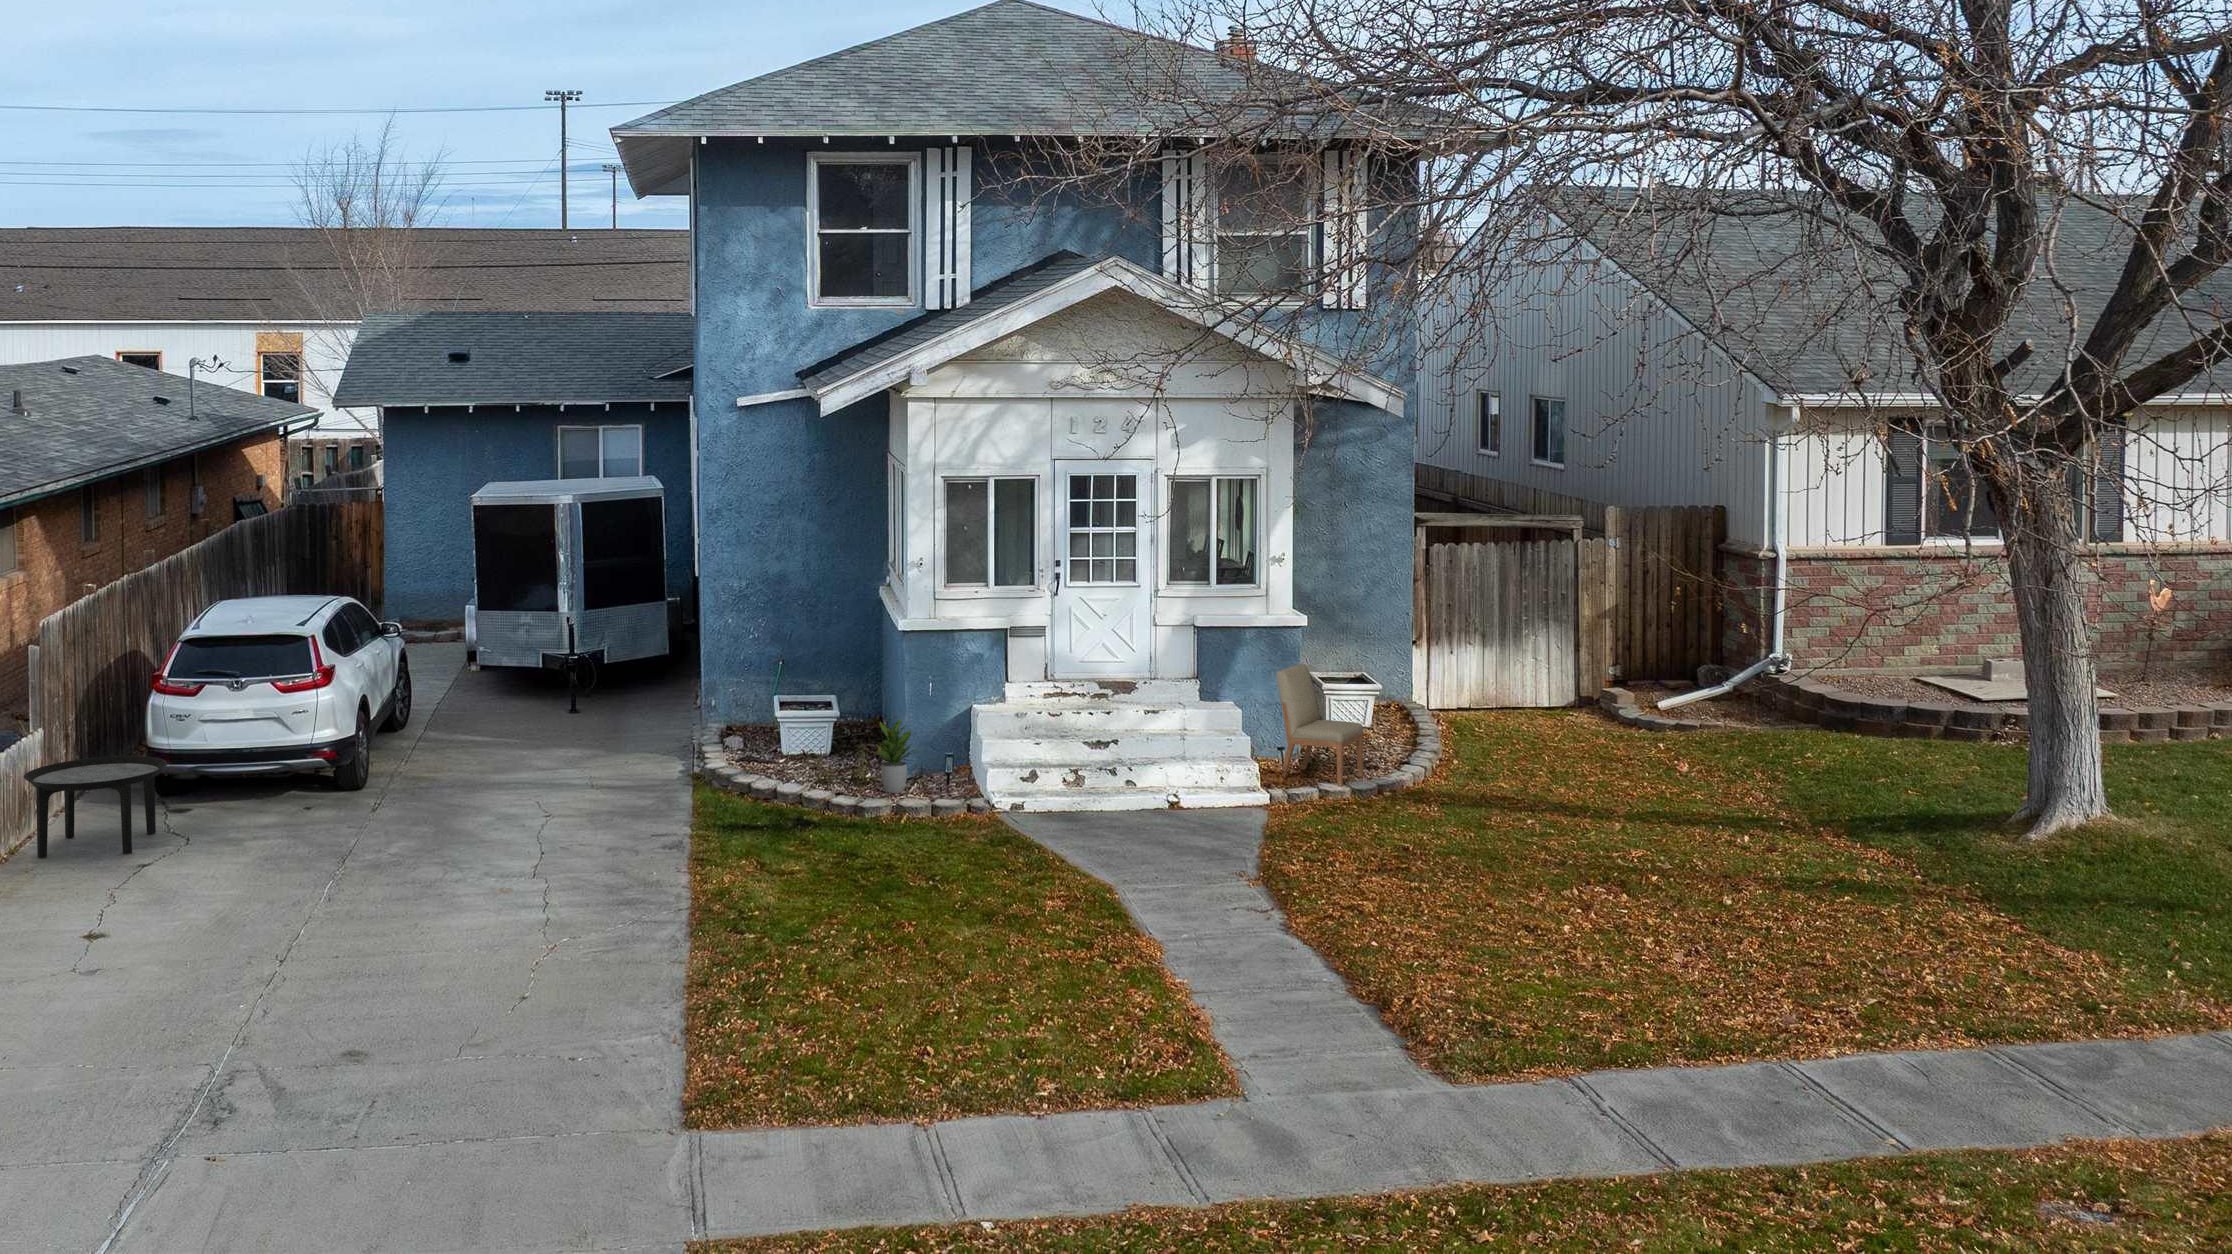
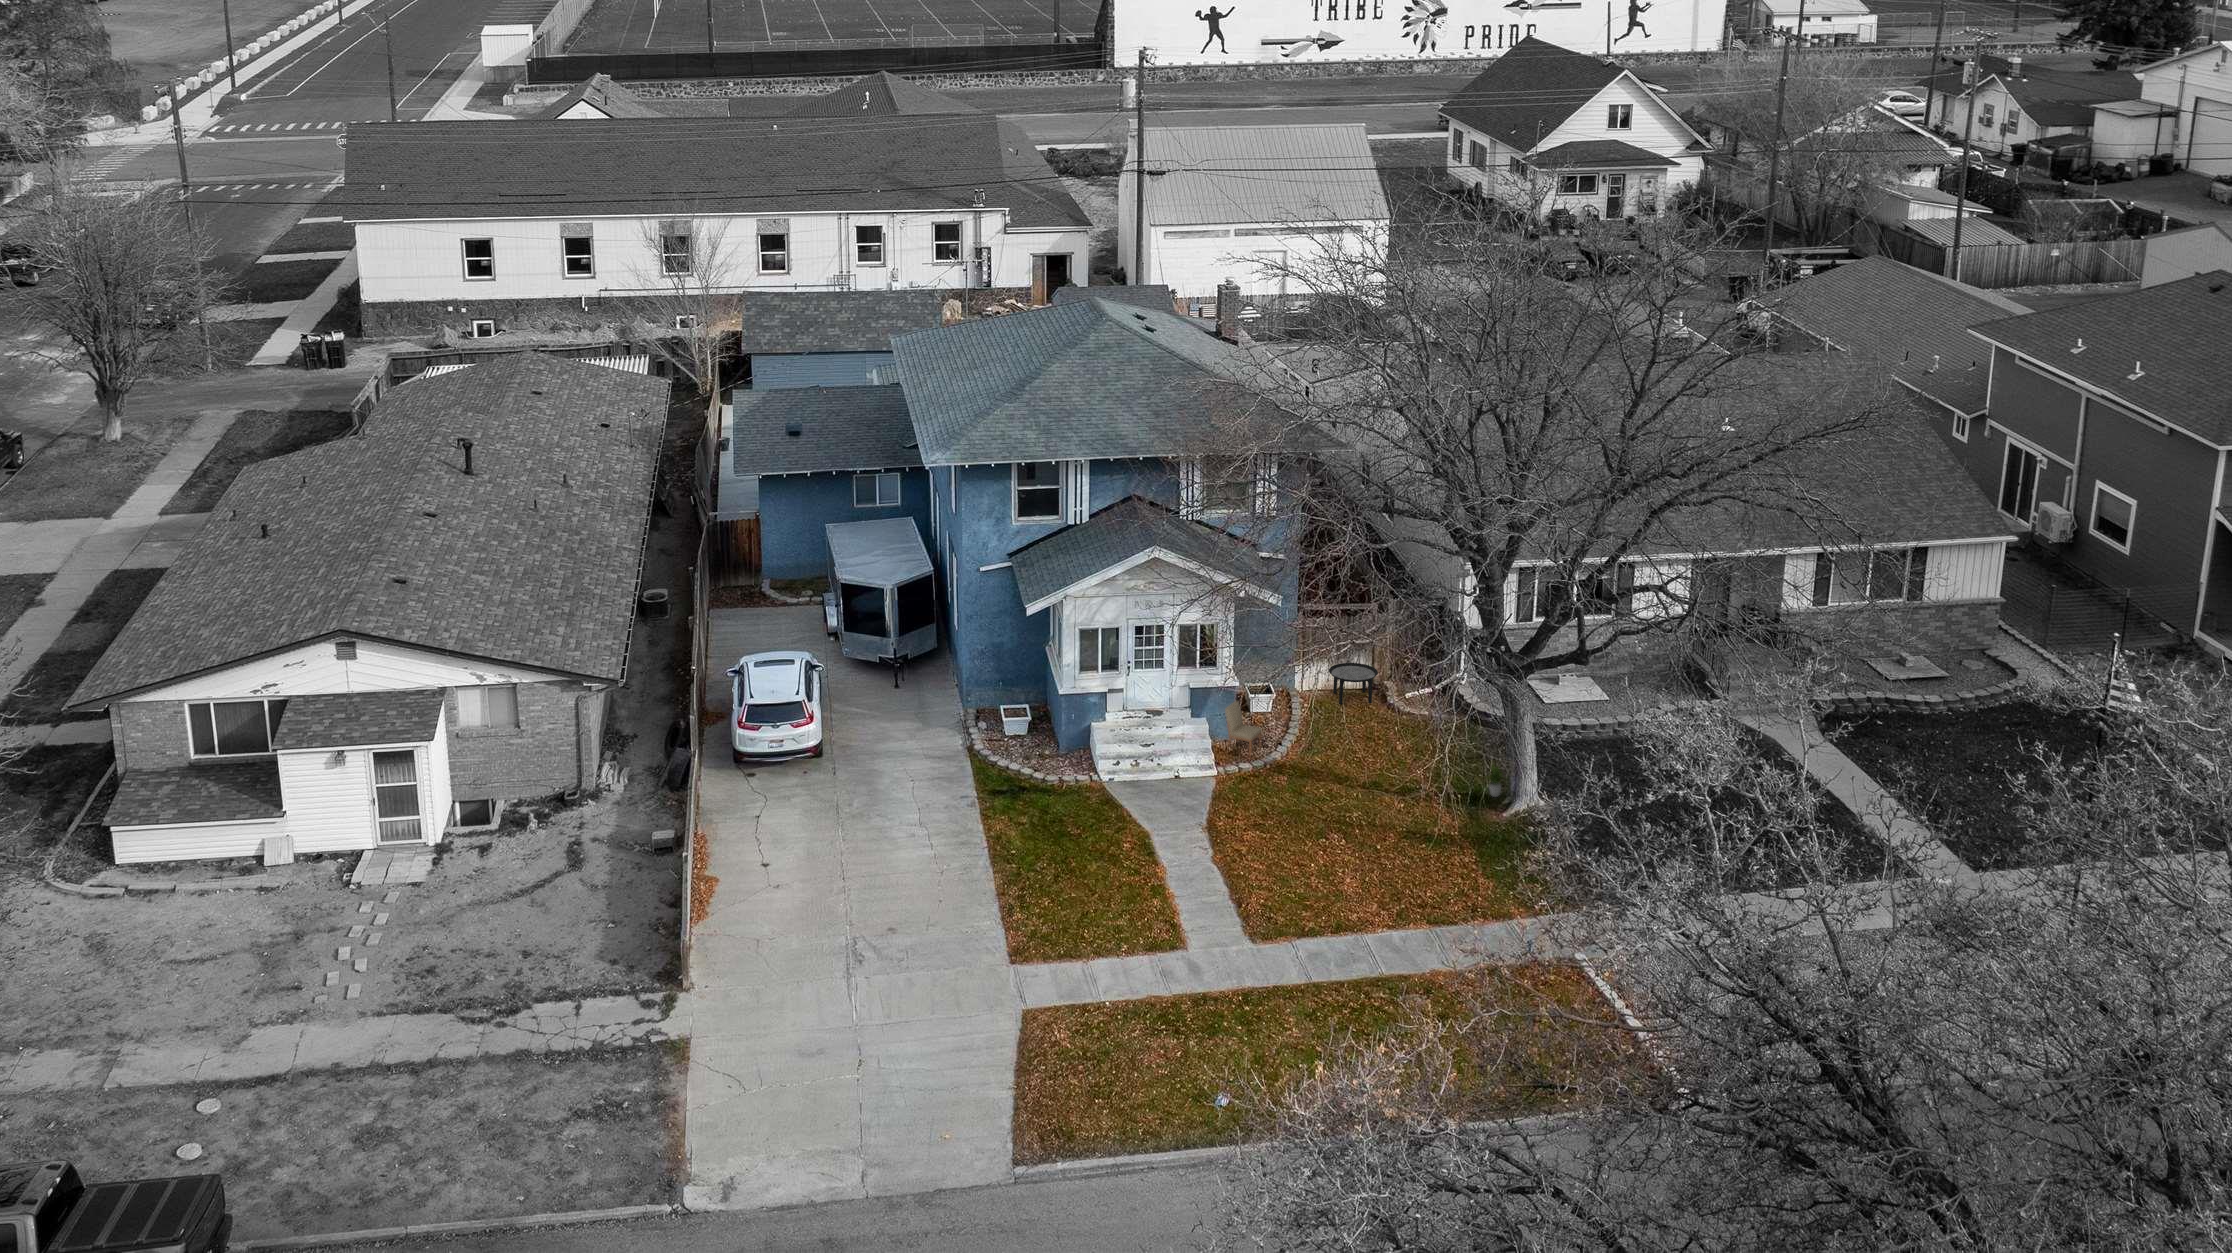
potted plant: present [872,720,918,793] -> present [1487,765,1503,797]
round table: present [24,756,167,858] -> present [1329,663,1378,704]

